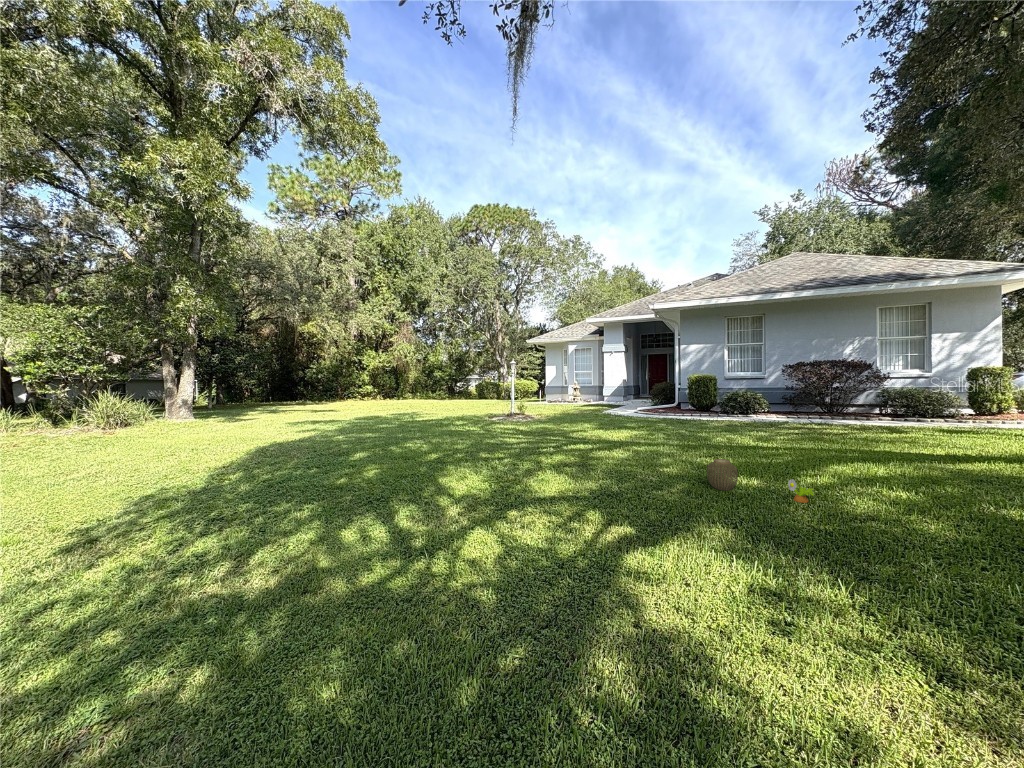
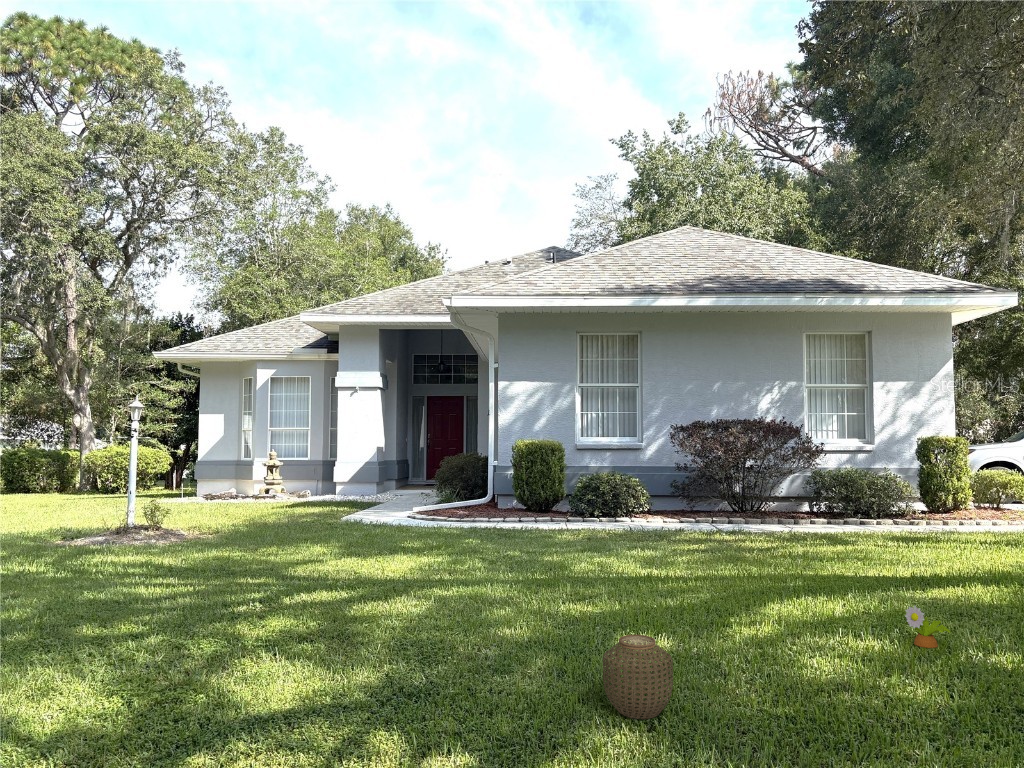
decorative plant: present [788,479,814,503] -> present [904,606,950,648]

